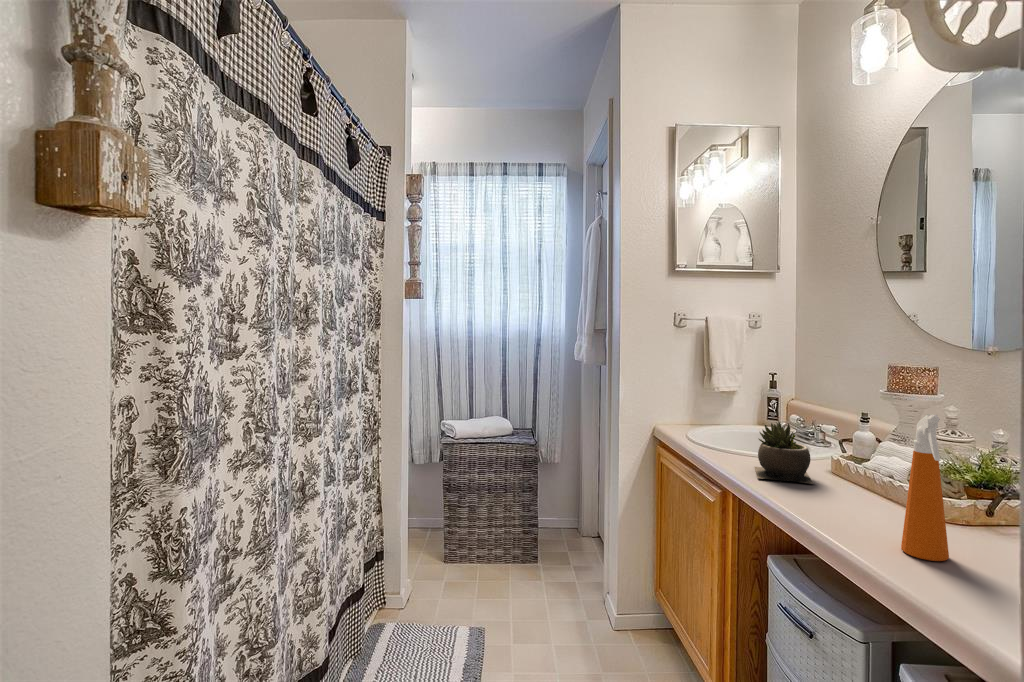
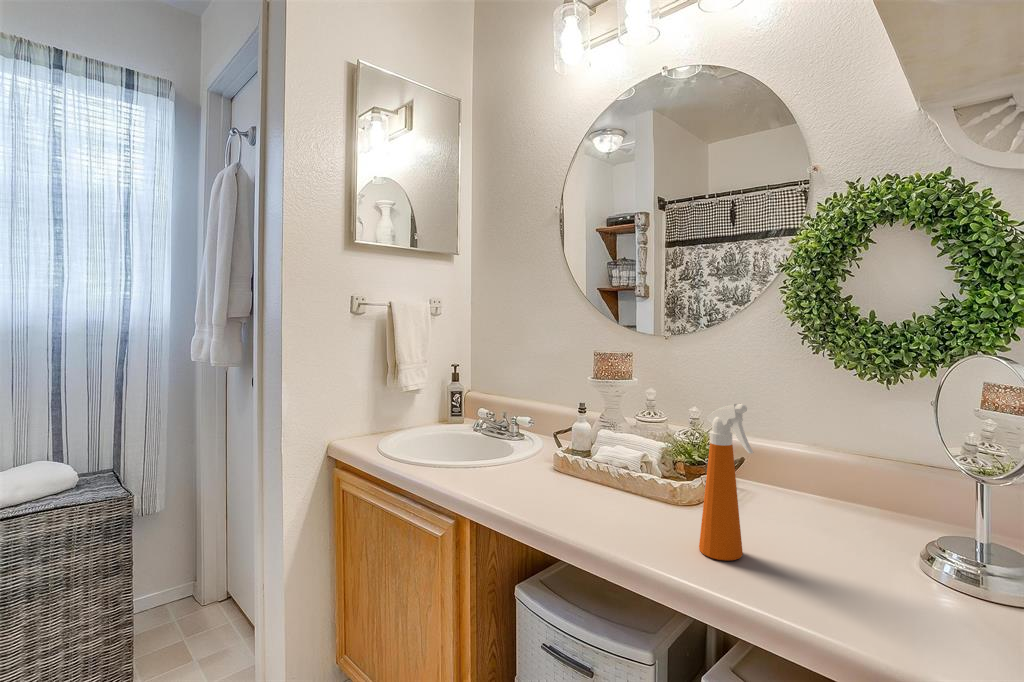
succulent plant: present [755,422,814,484] -> none [485,421,558,494]

